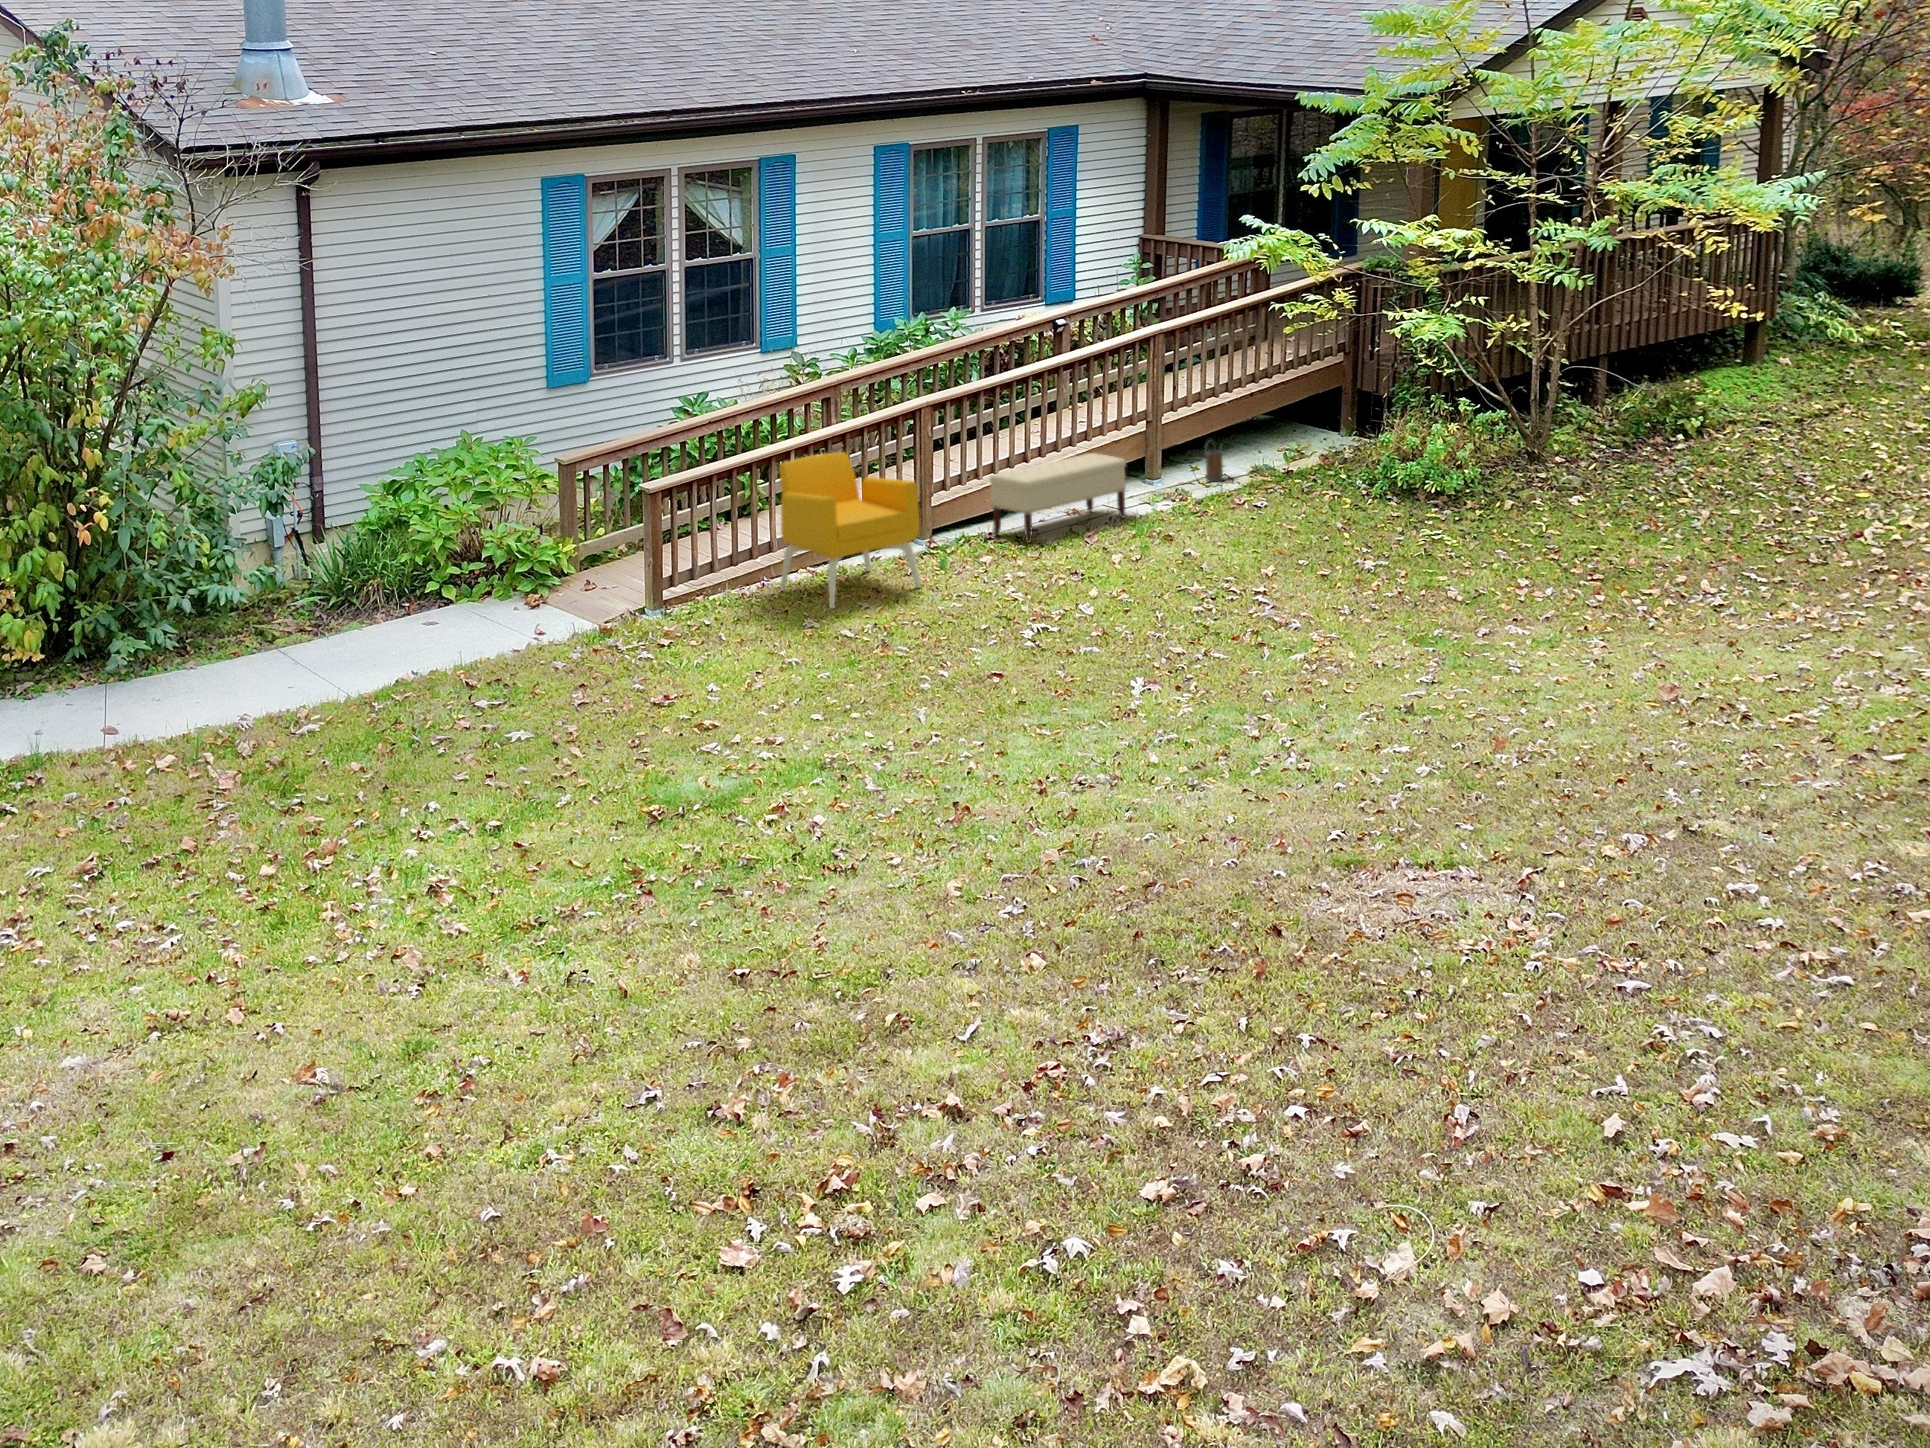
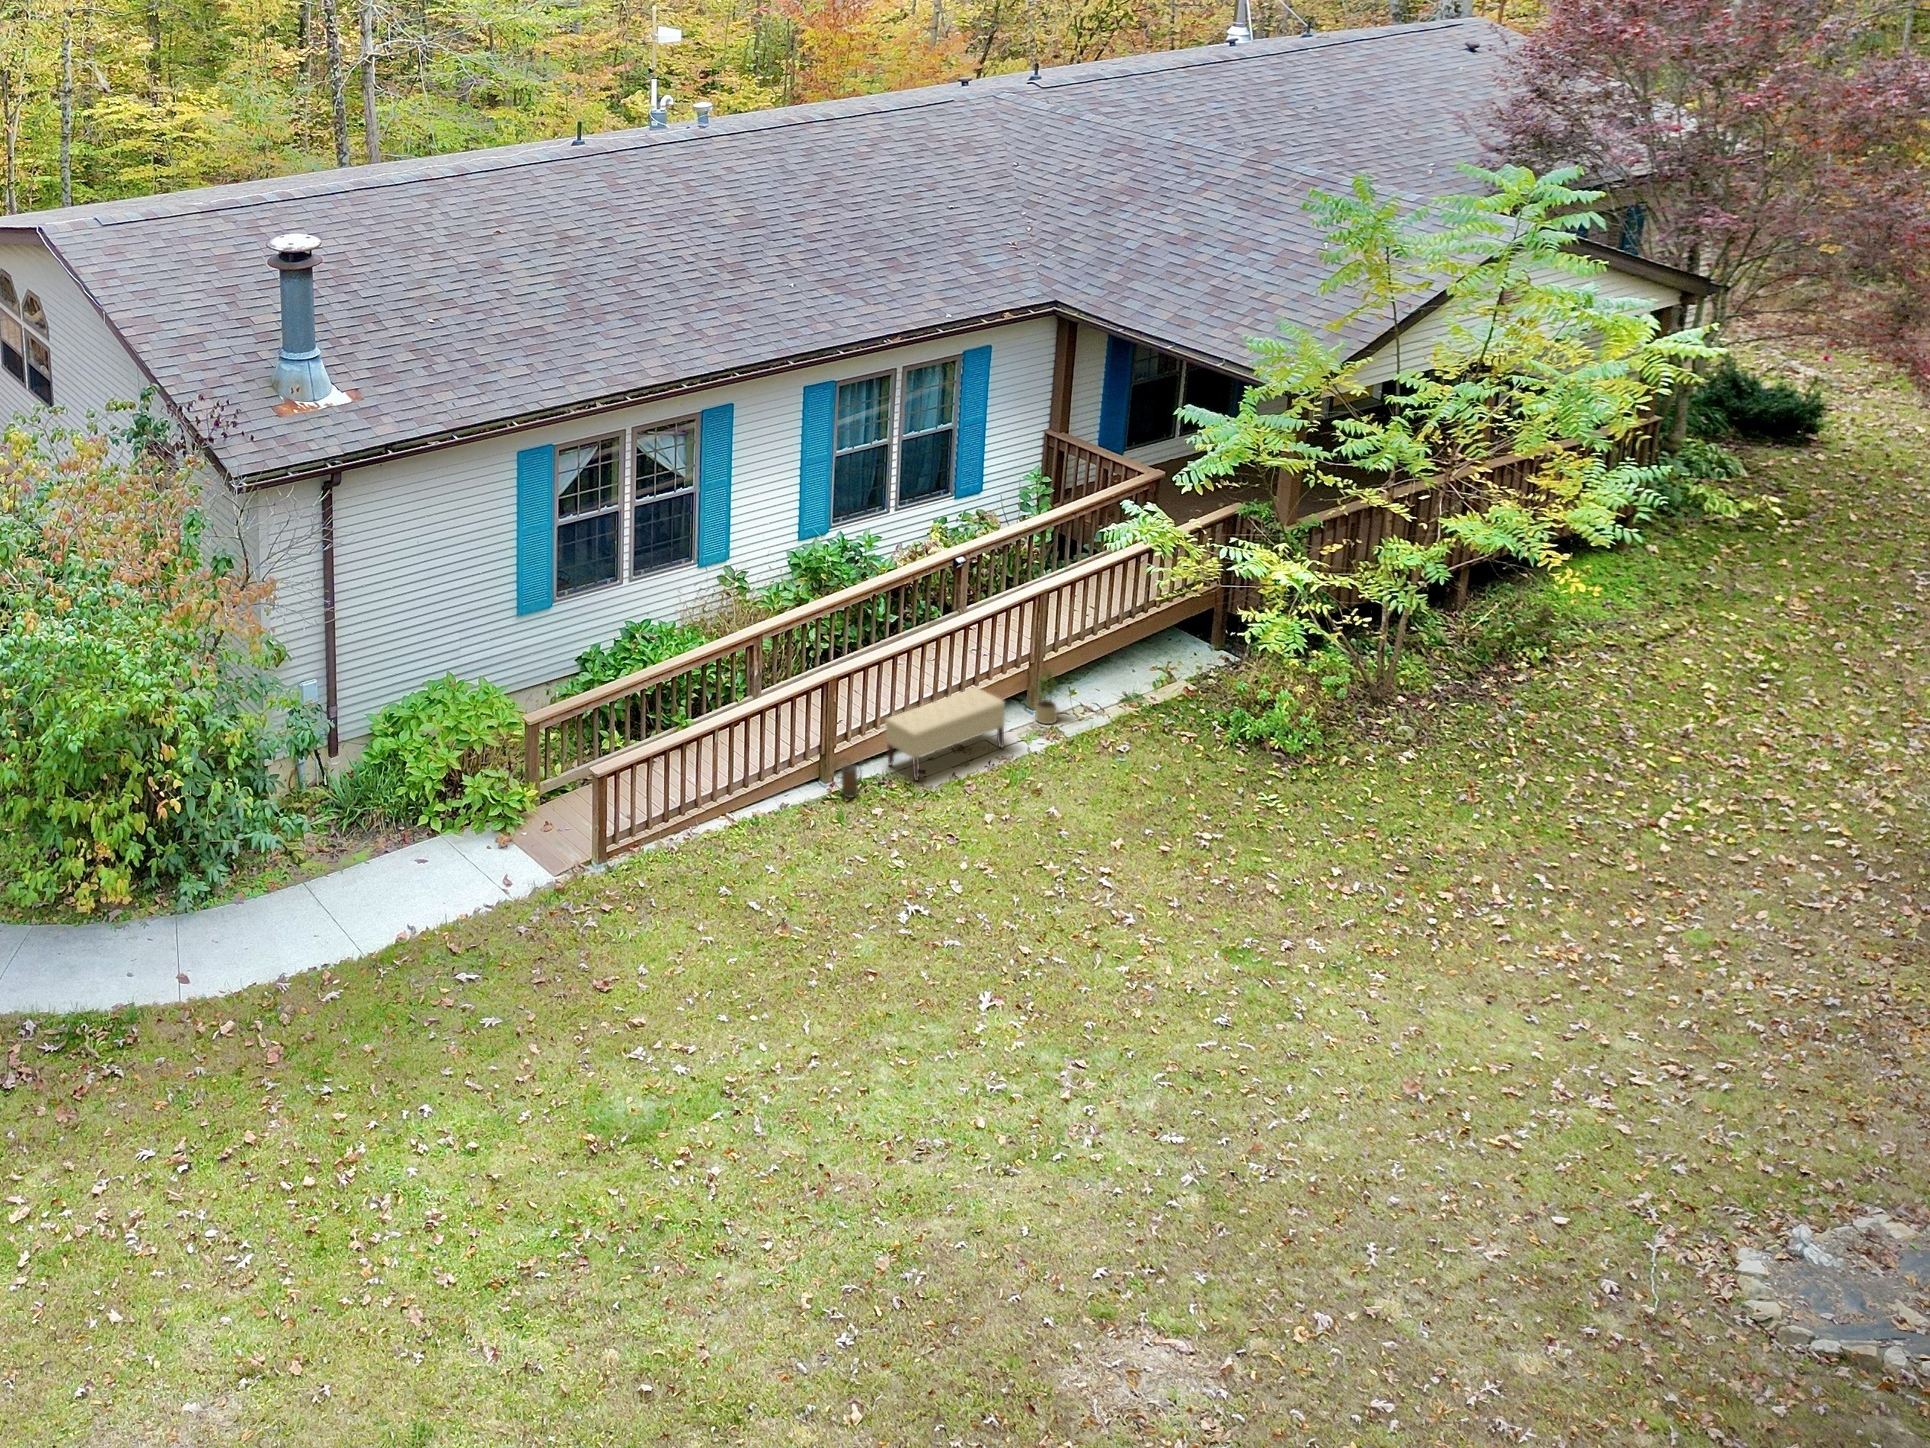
potted plant: none [1151,436,1185,501] -> present [1033,670,1060,724]
watering can: present [1205,441,1223,482] -> present [836,762,859,798]
armchair: present [779,452,921,609] -> none [704,719,820,867]

